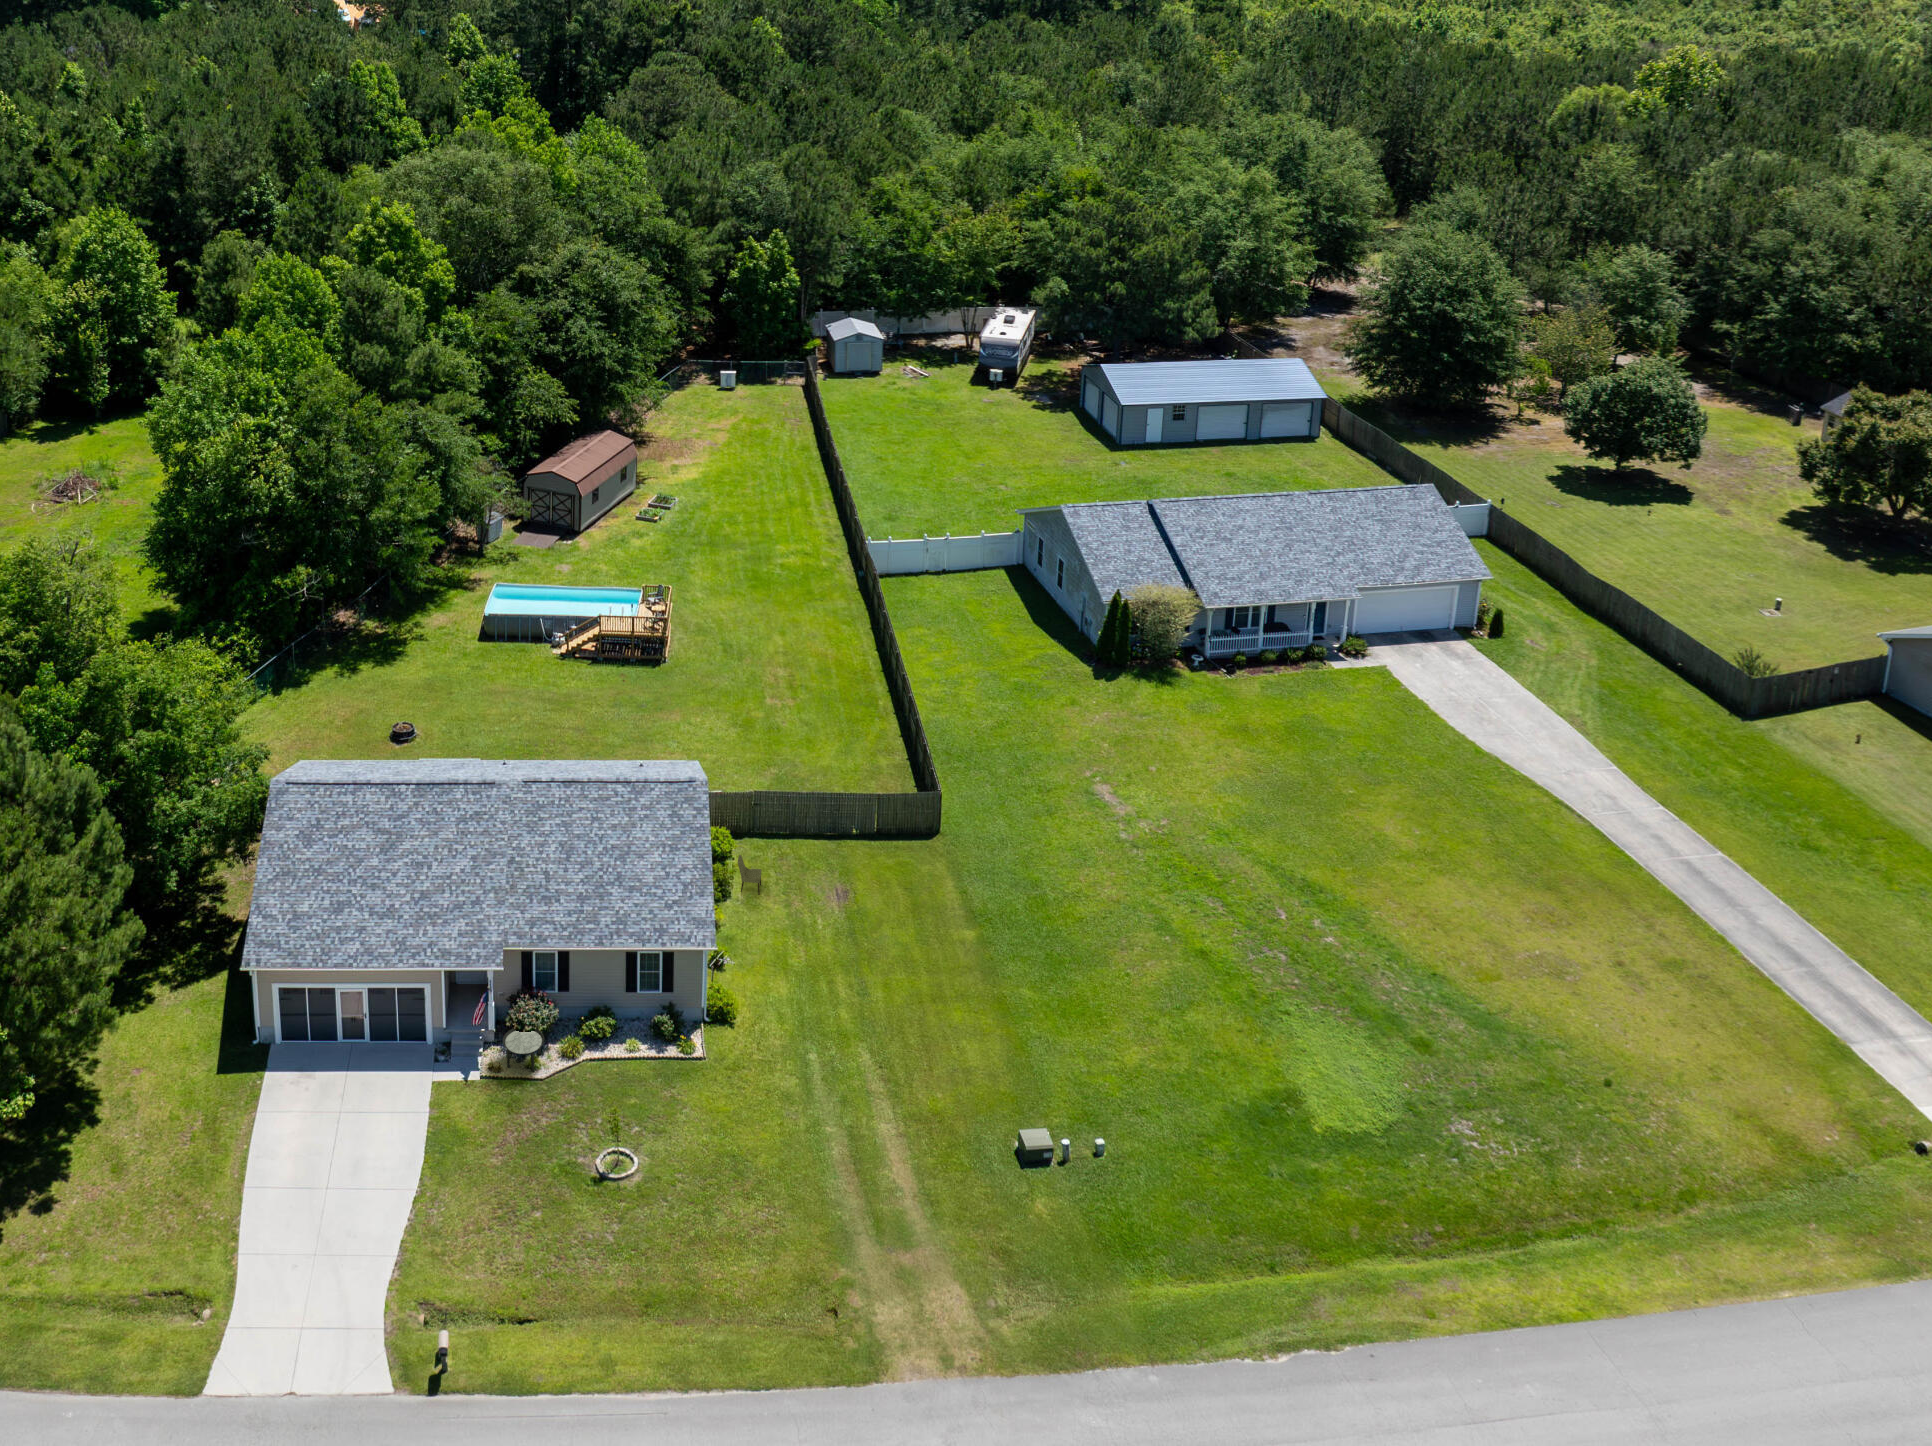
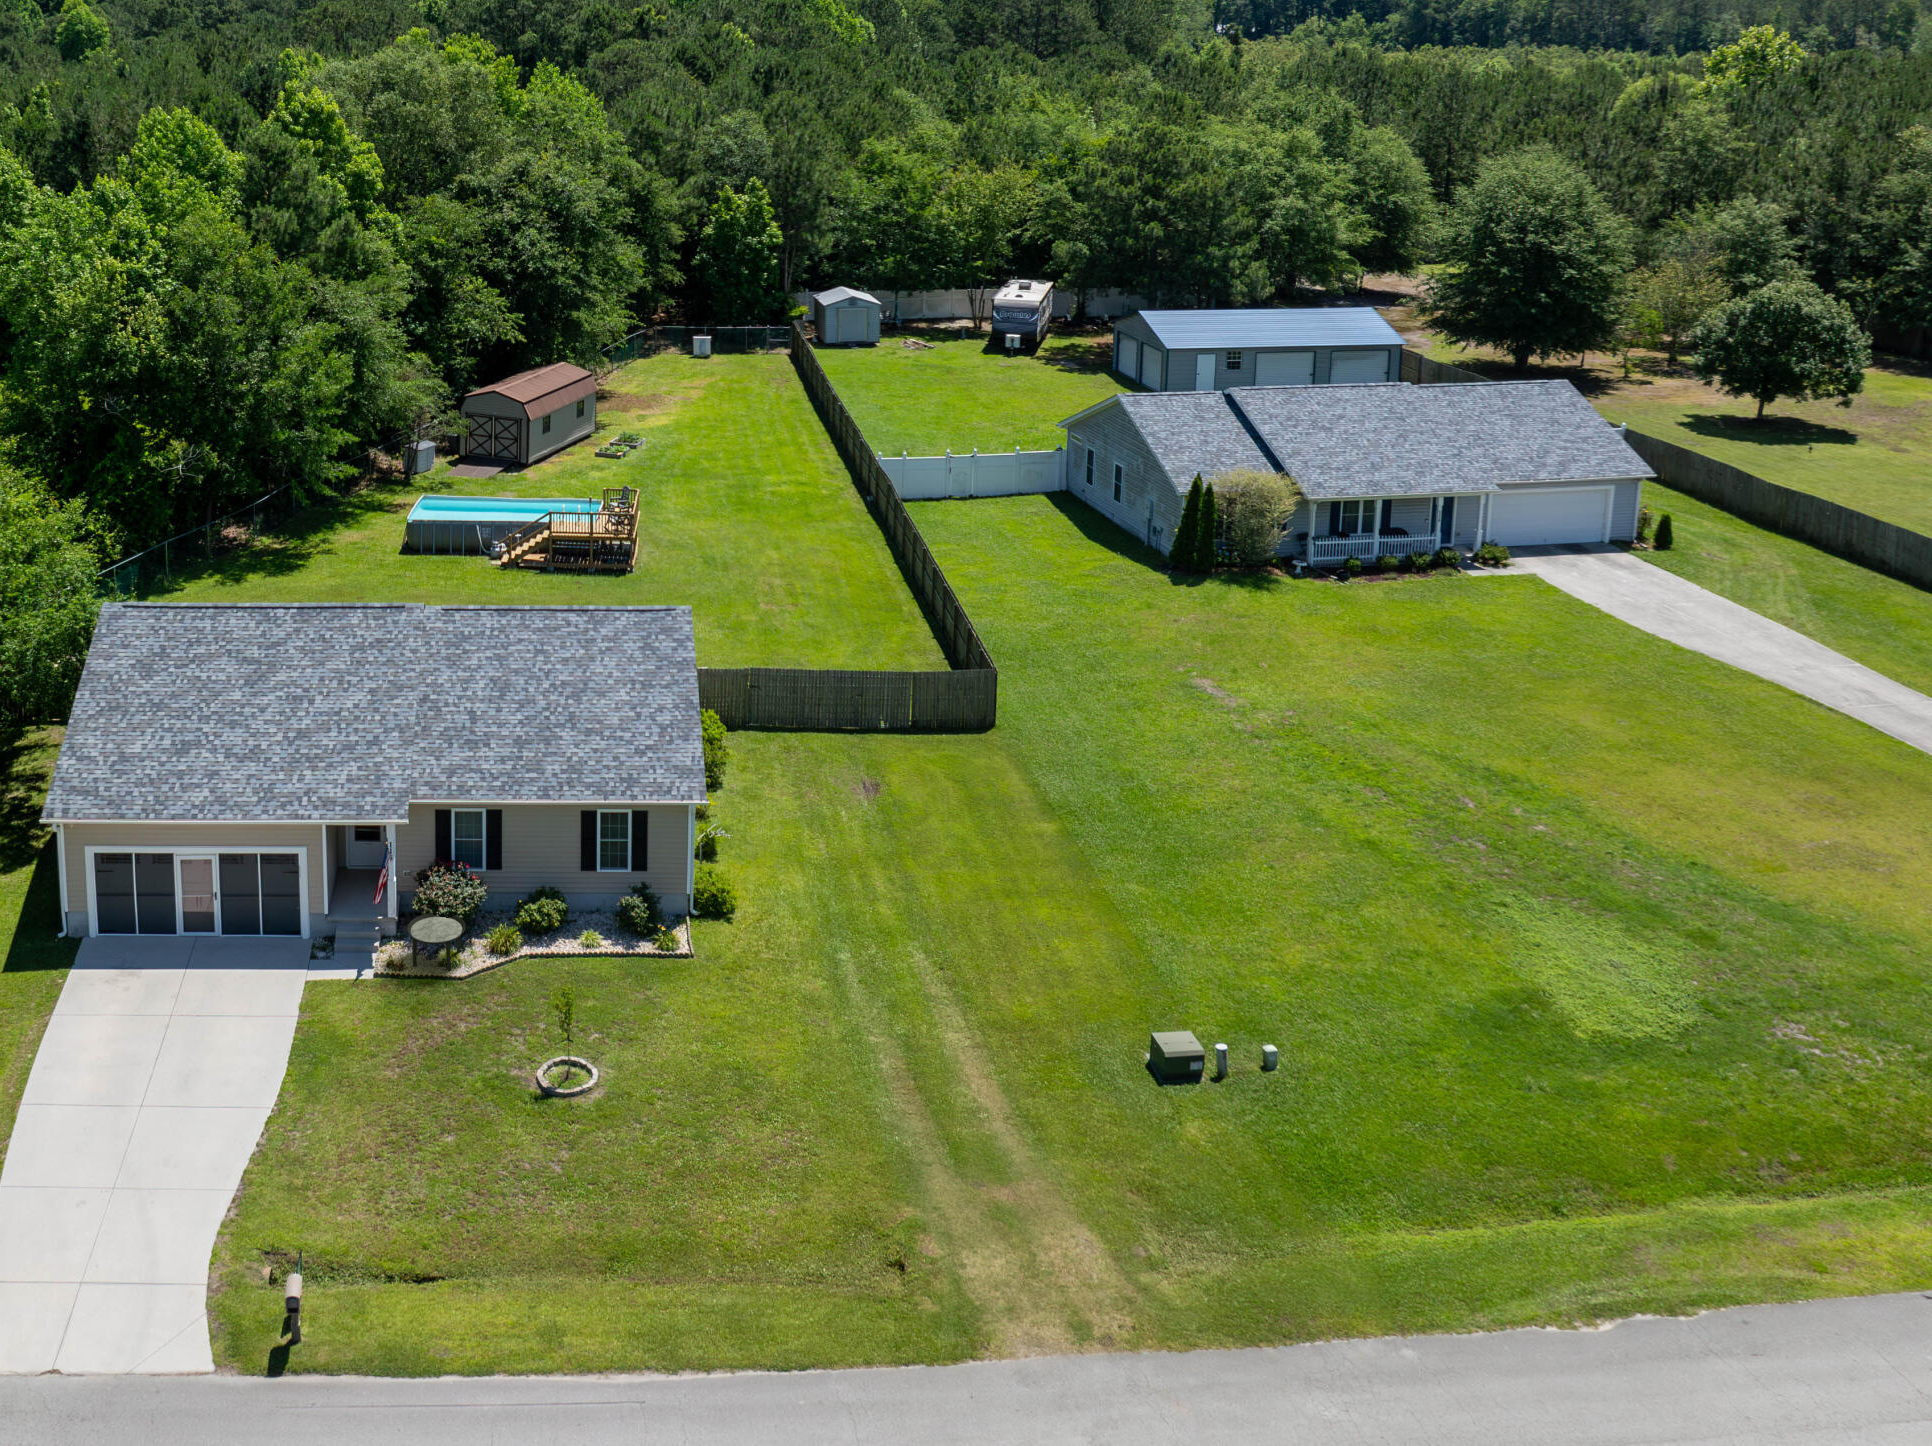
chair: present [738,855,762,895] -> none [729,733,761,786]

